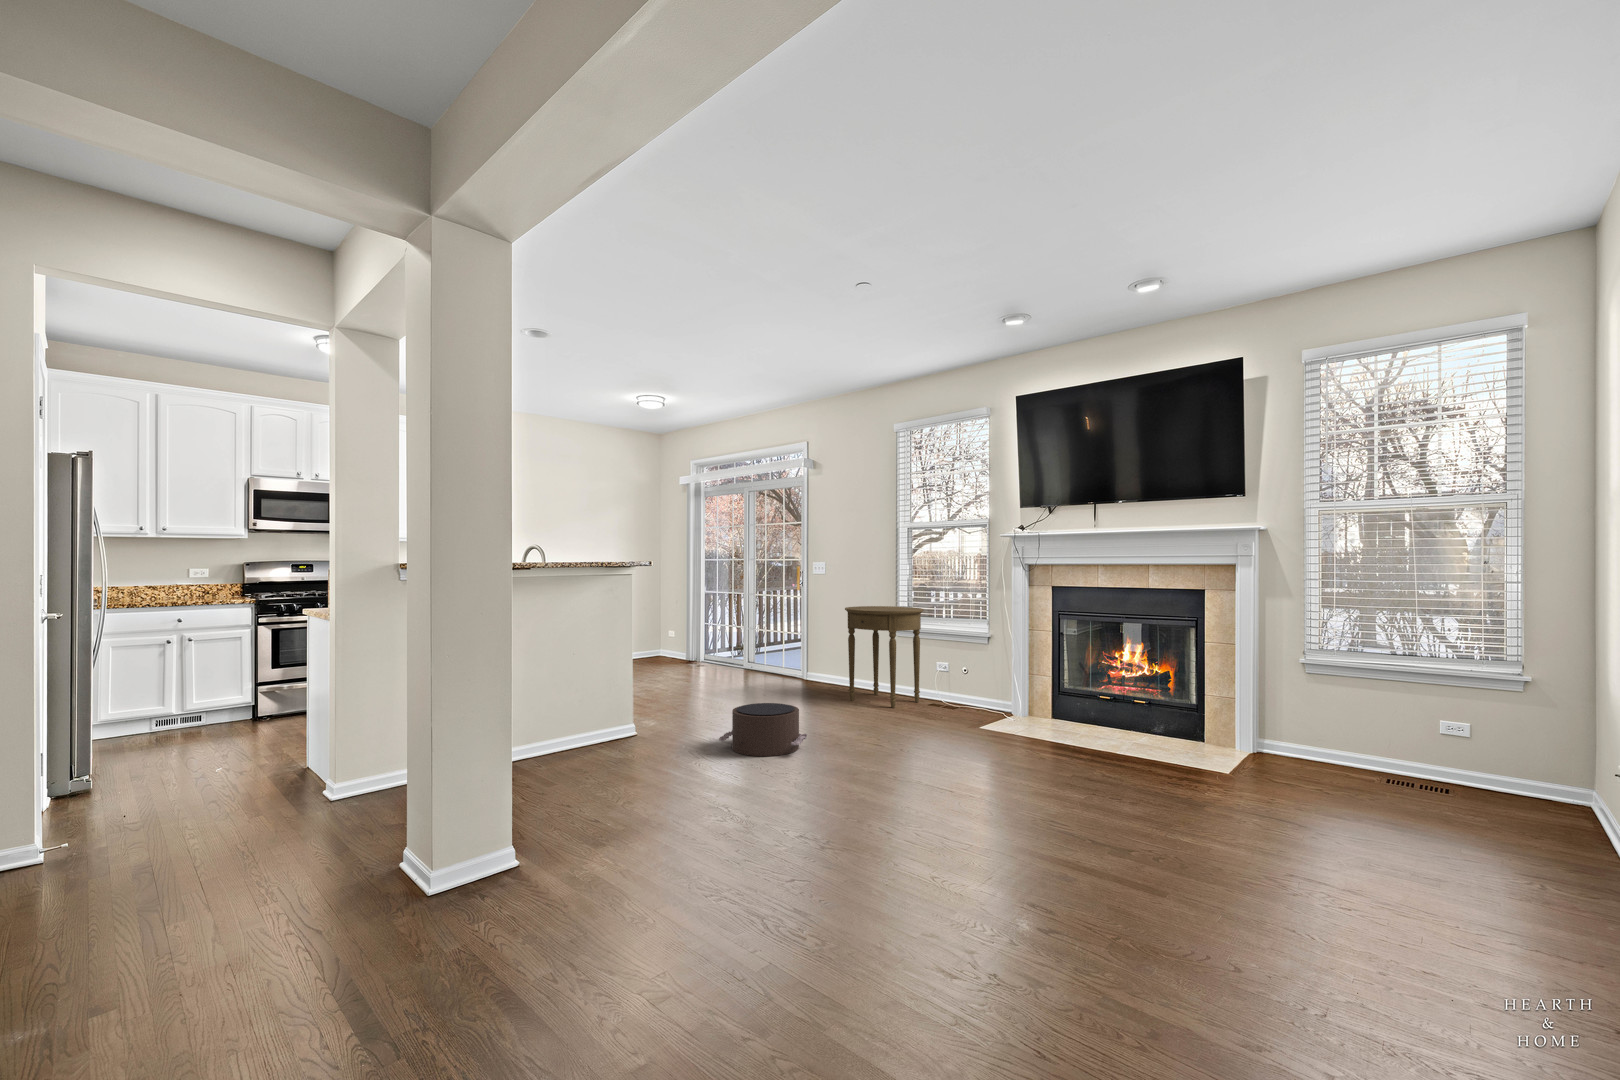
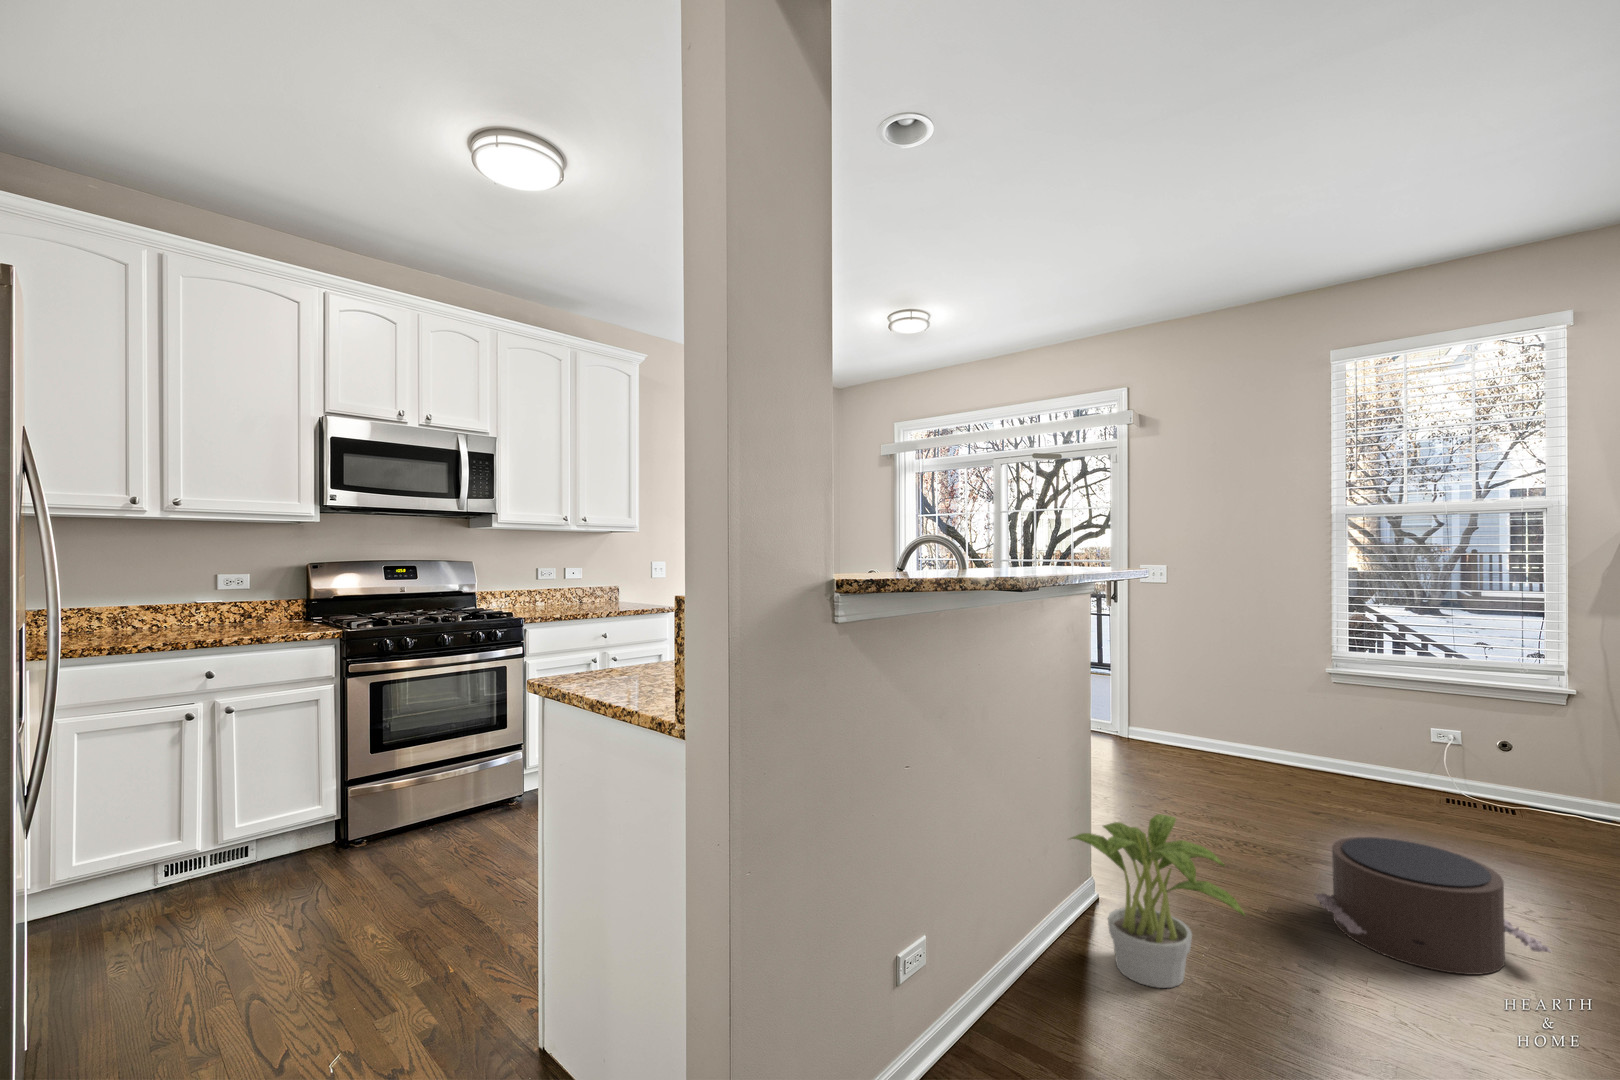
side table: present [845,606,924,708] -> none [1263,632,1429,805]
potted plant: none [575,683,648,758] -> present [1070,814,1245,988]

